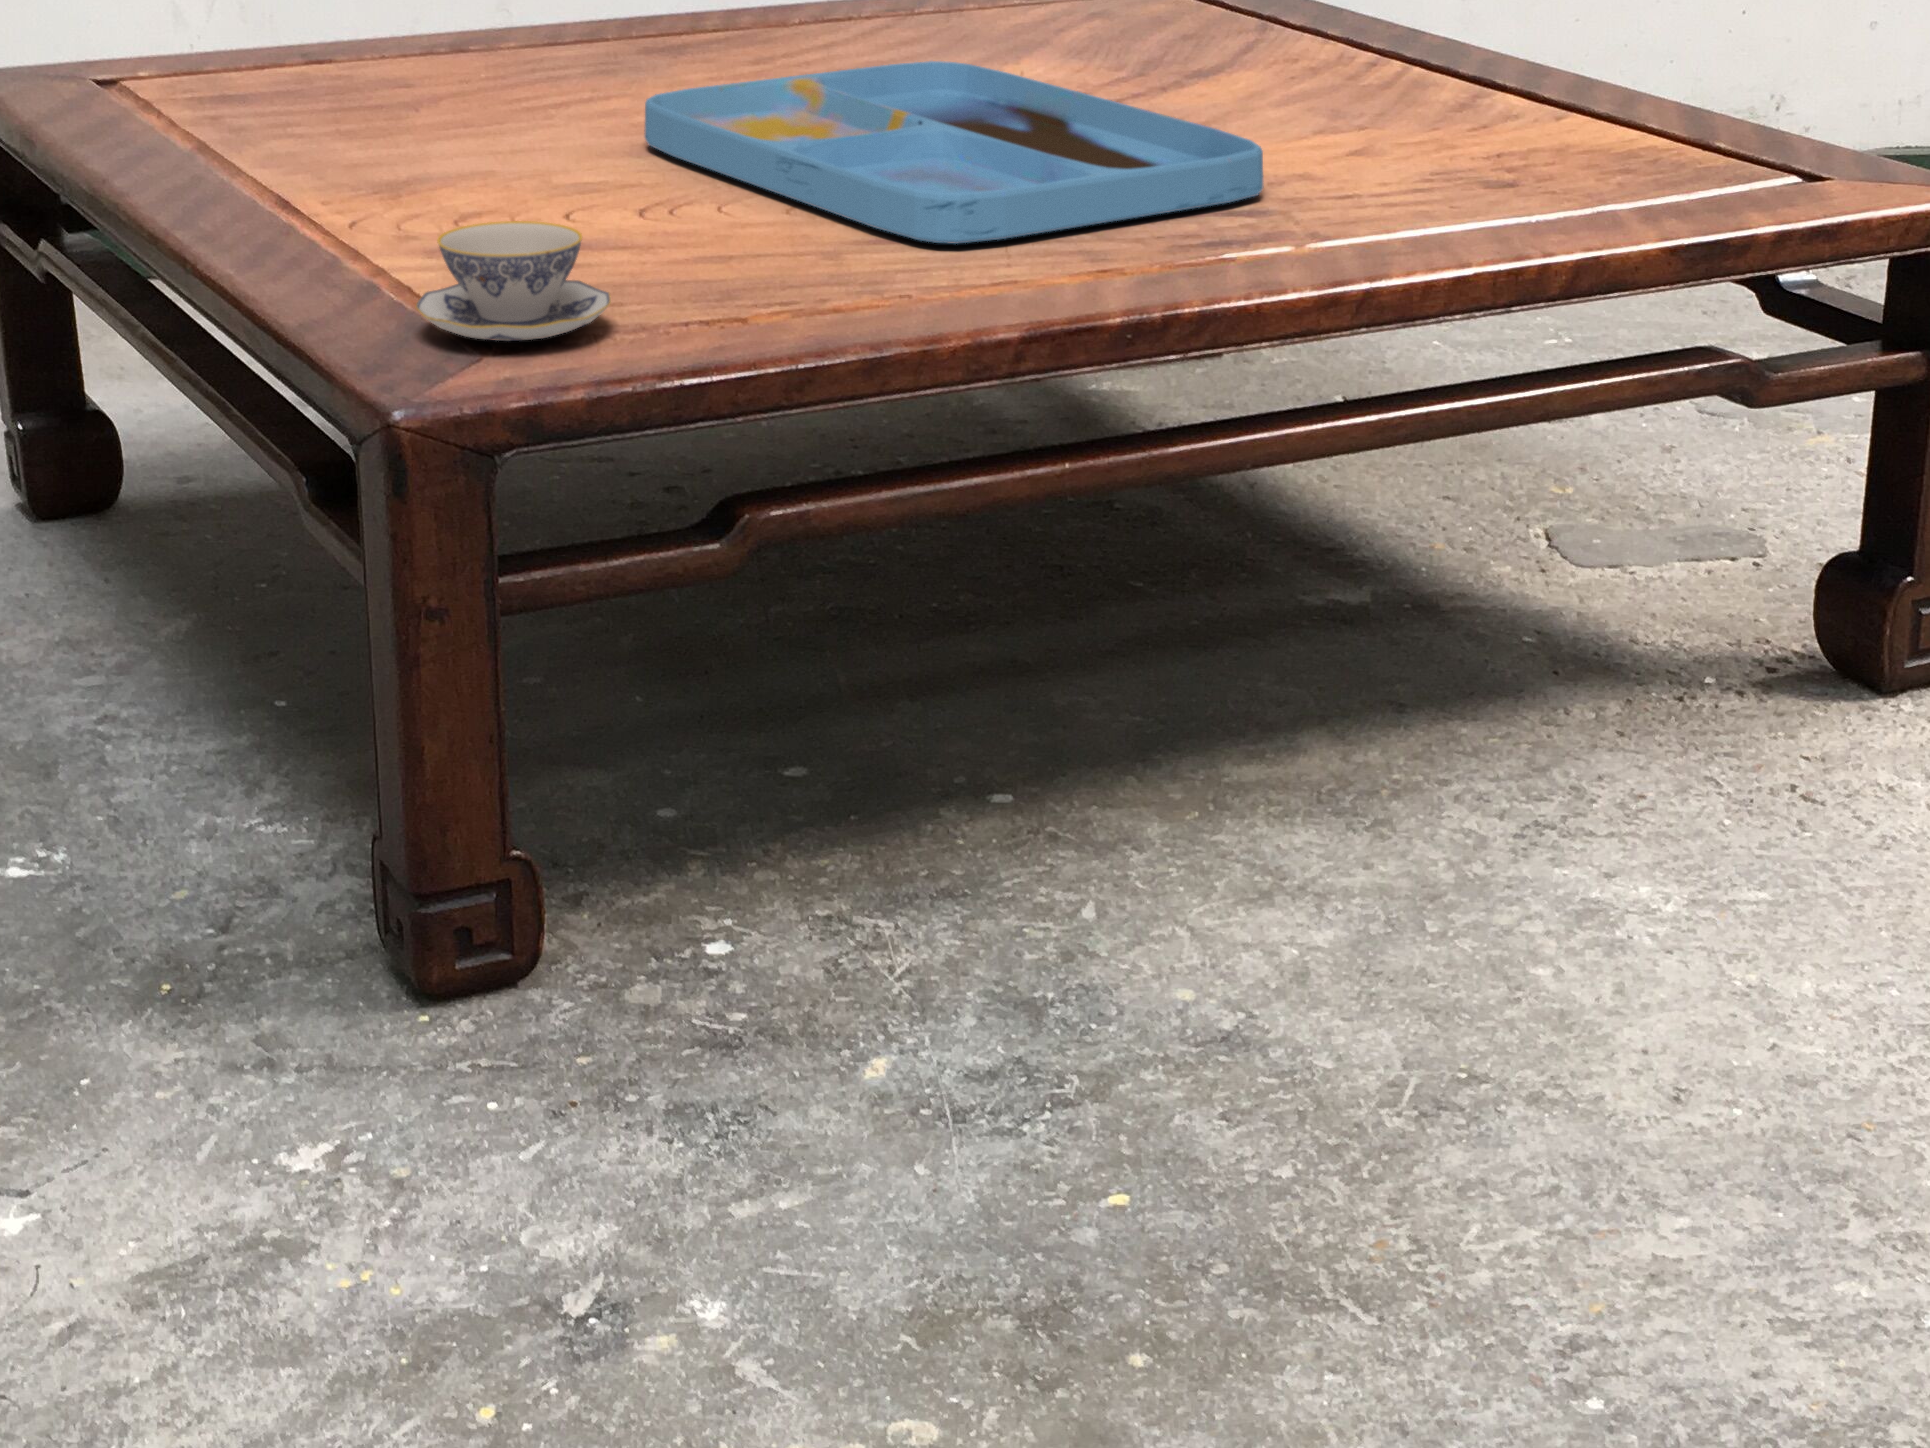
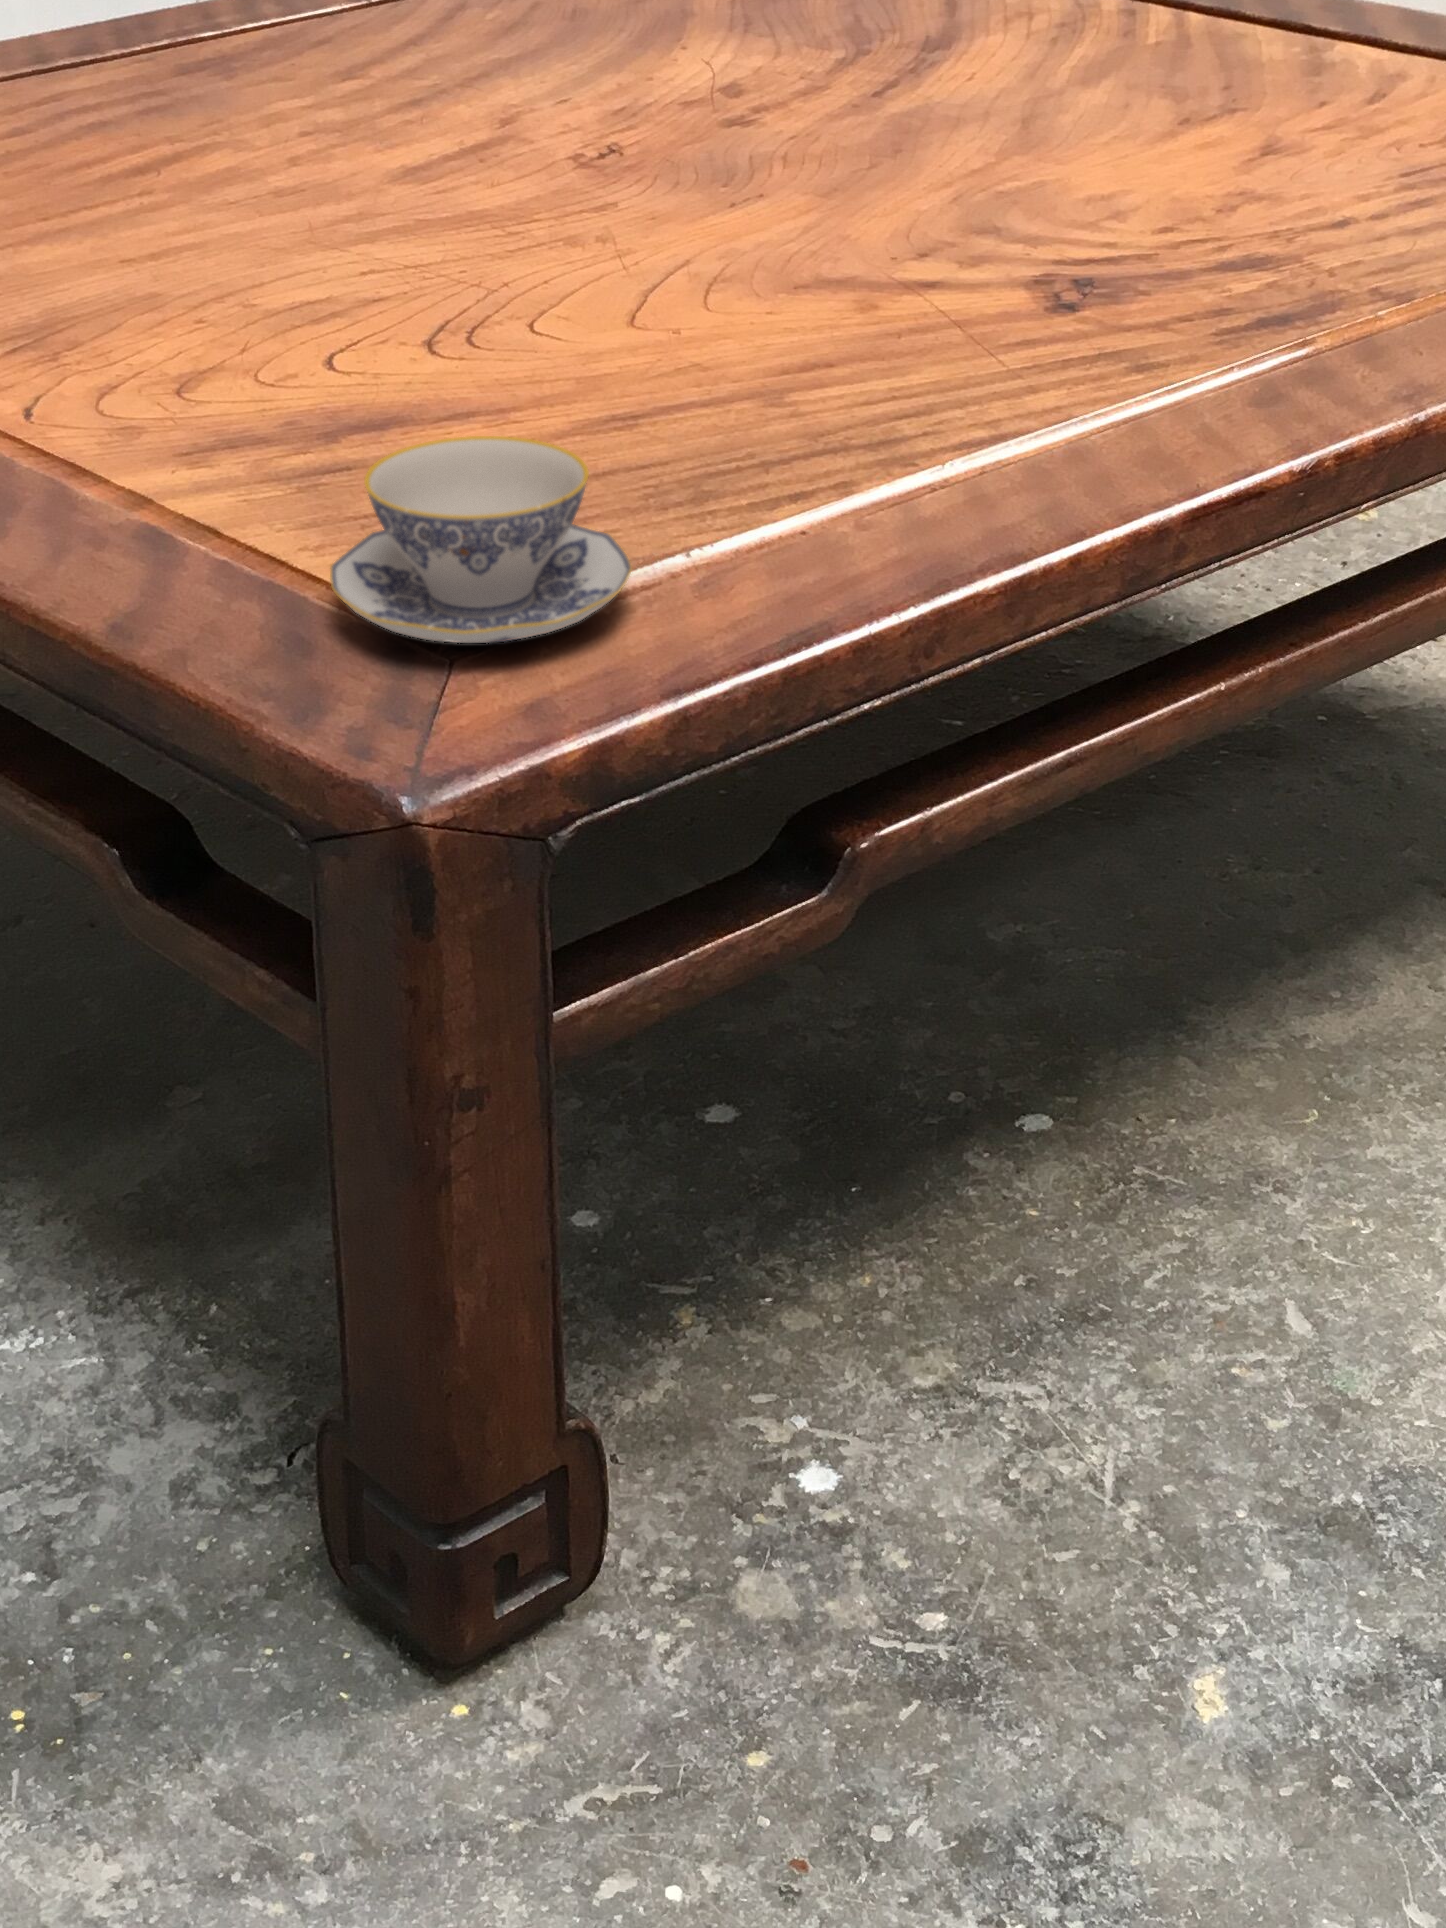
tray: present [644,61,1264,244] -> none [342,64,1256,369]

